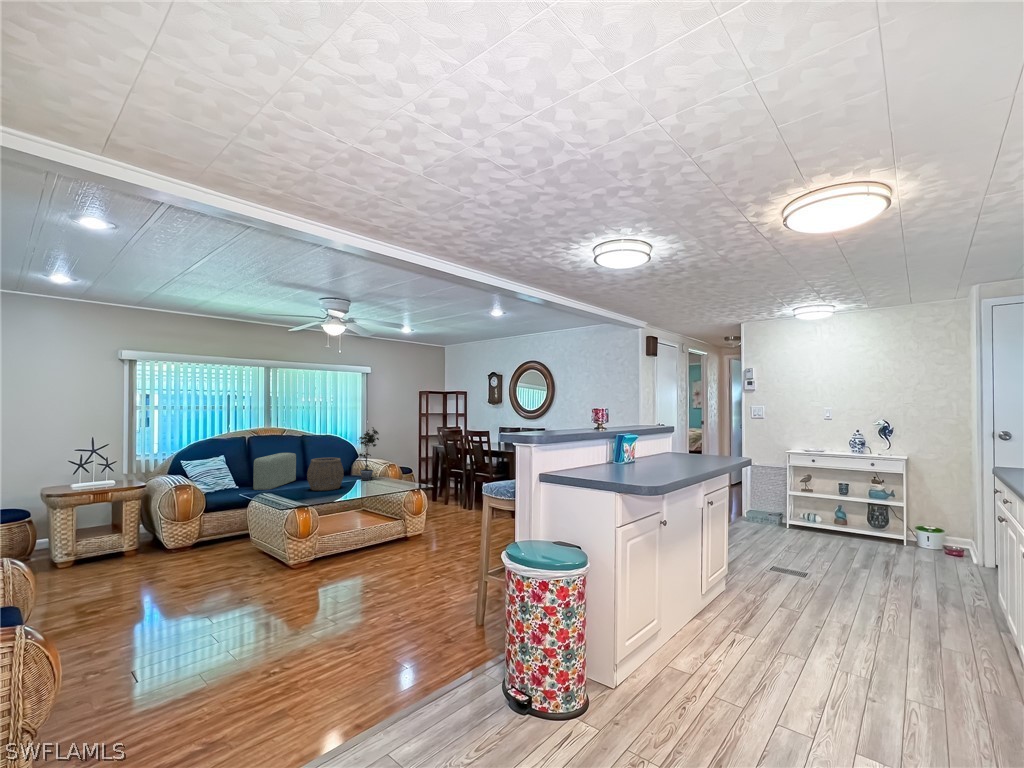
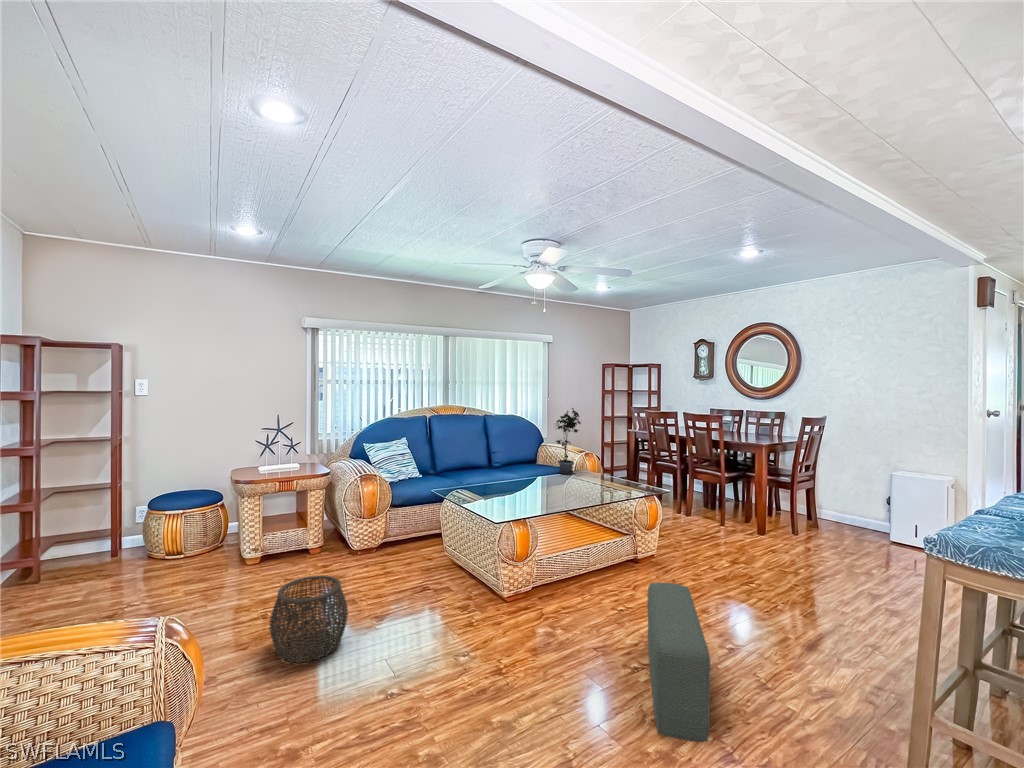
pouf: present [253,453,296,490] -> present [647,582,710,742]
woven basket: present [307,458,344,491] -> present [269,575,348,663]

